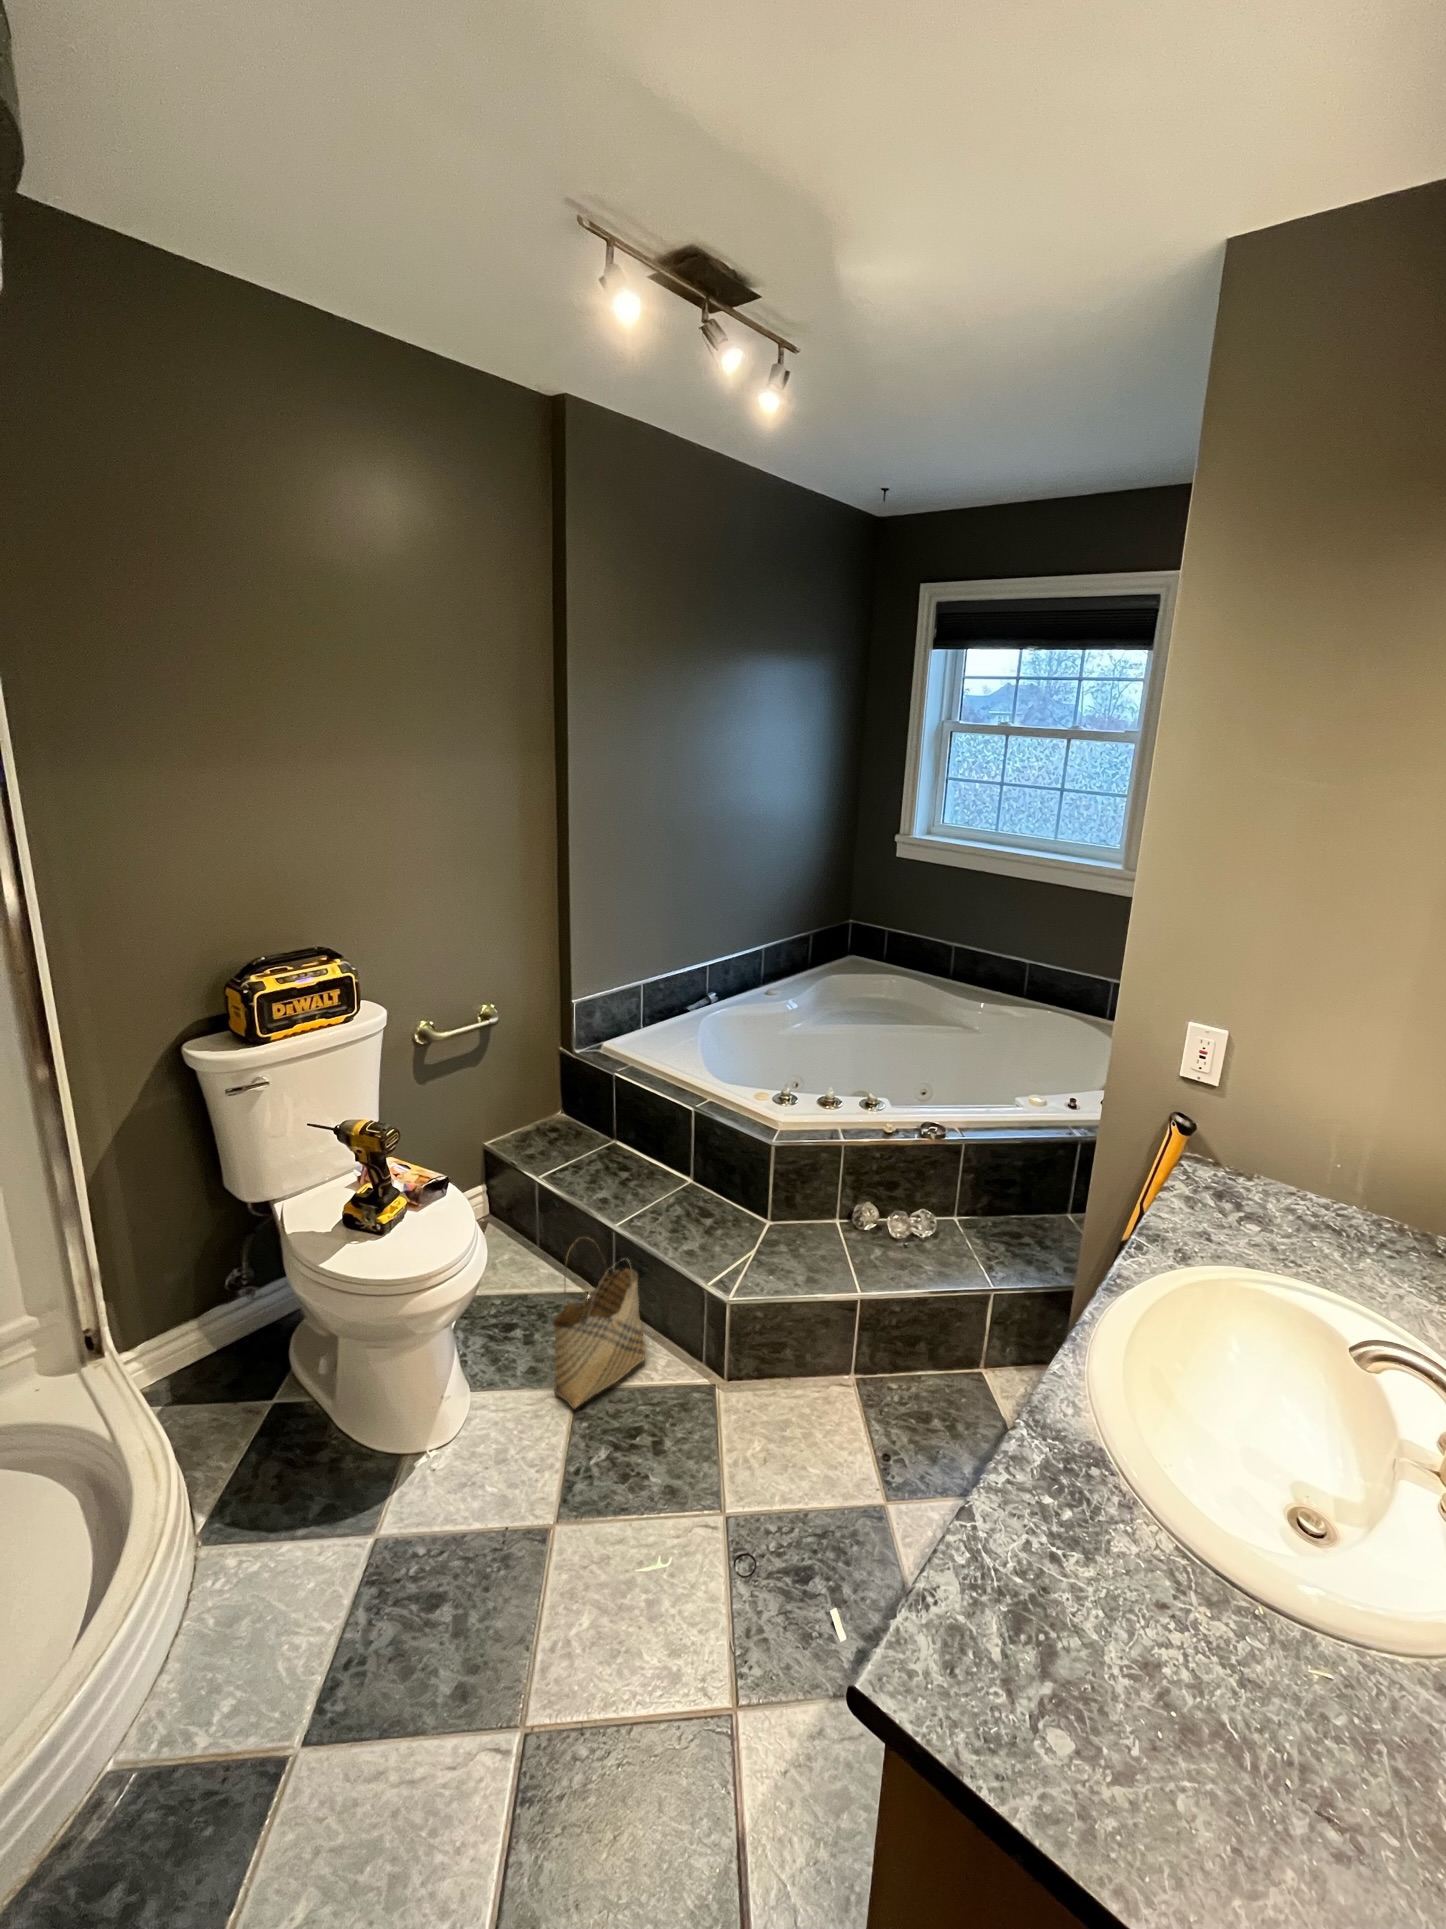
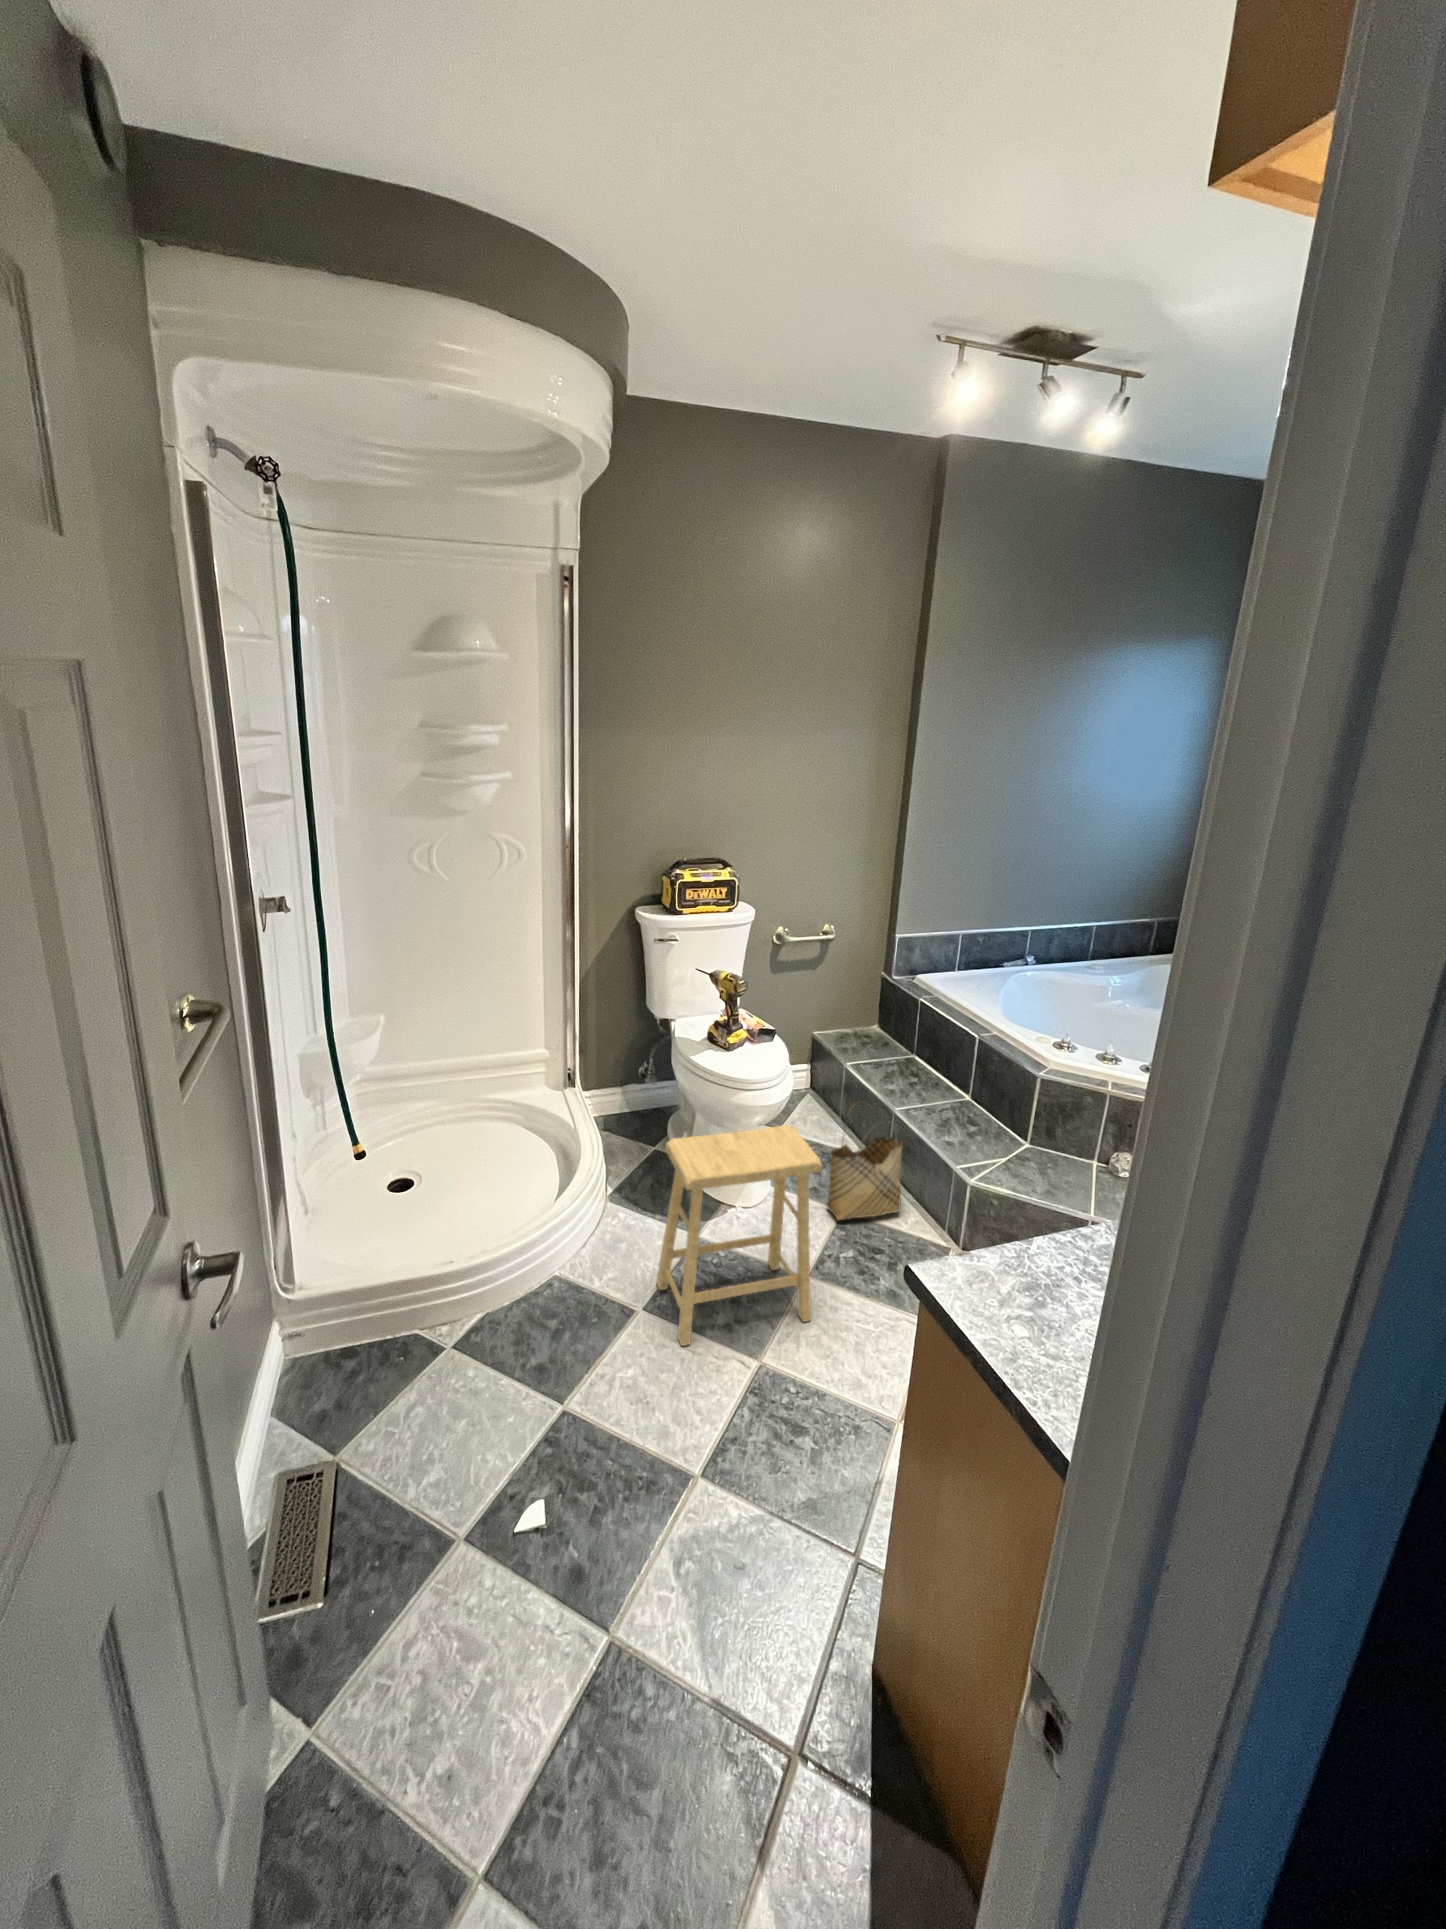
footstool: none [304,1336,578,1791] -> present [657,1125,822,1346]

